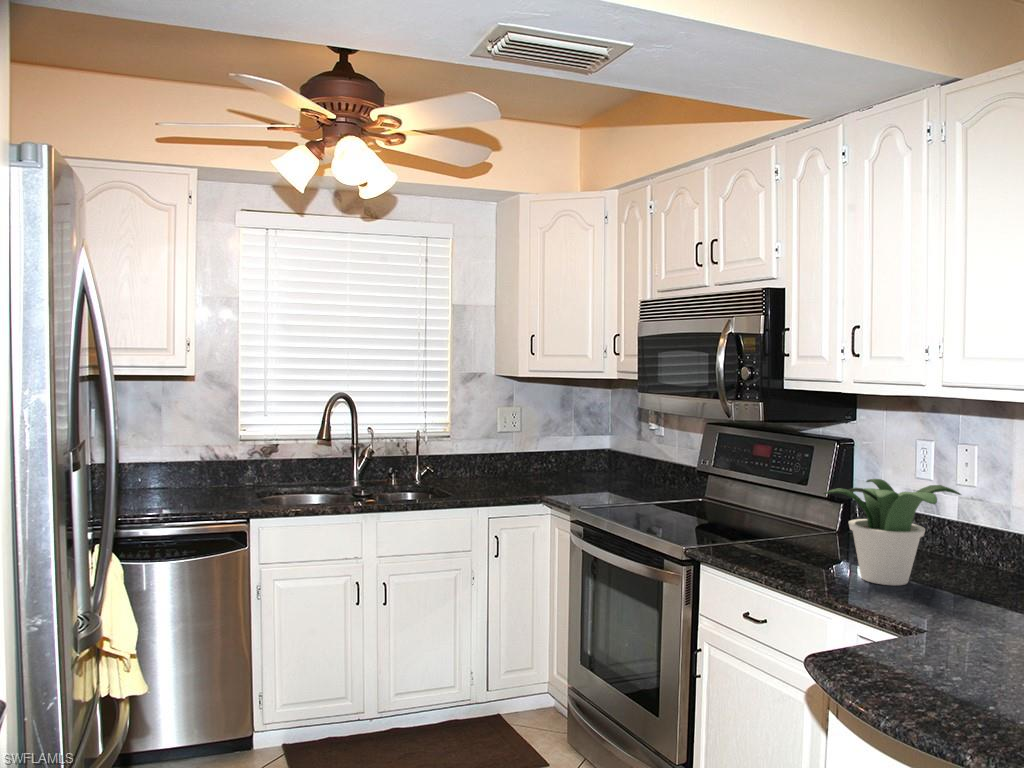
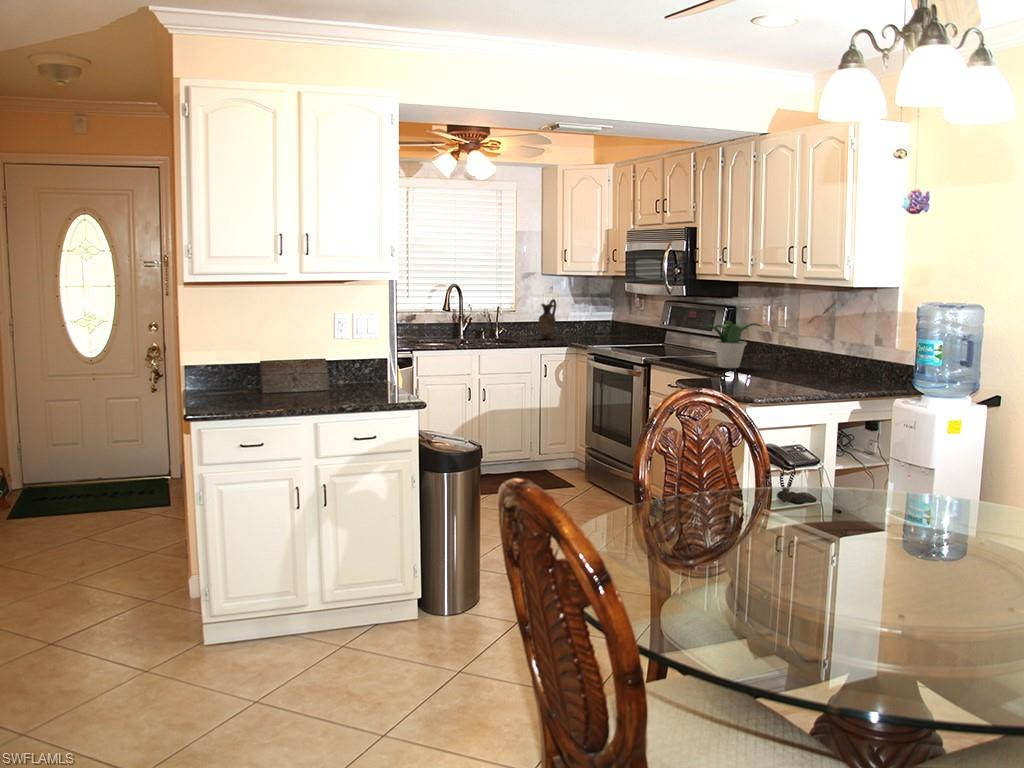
ceramic pitcher: none [487,417,517,484] -> present [538,299,557,339]

